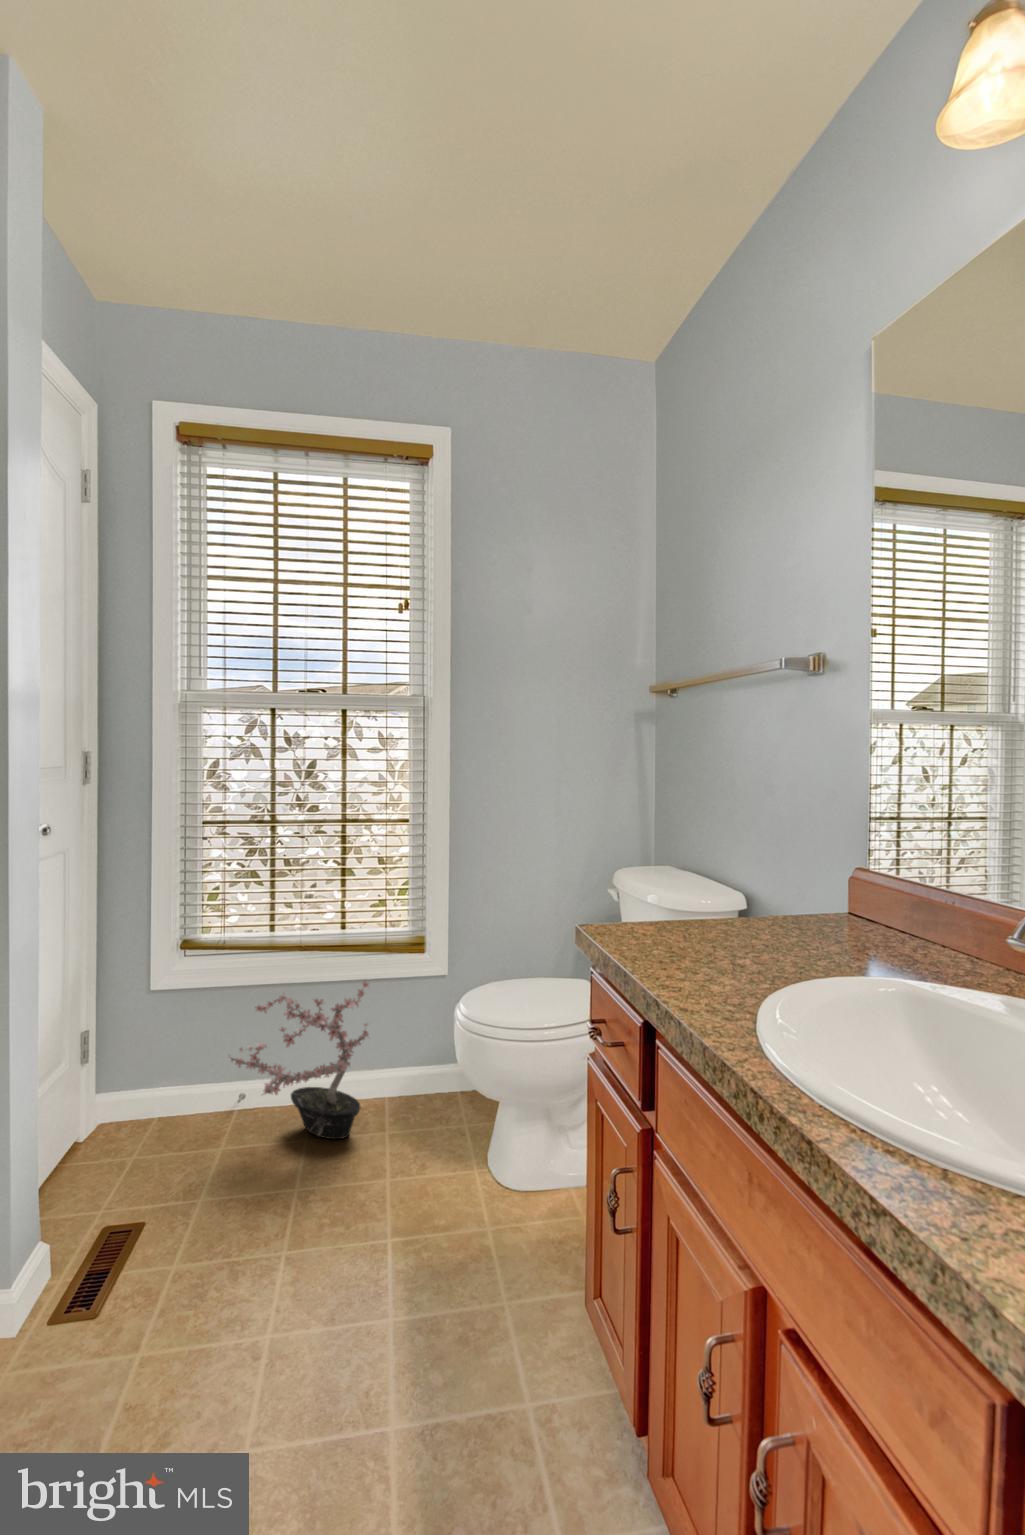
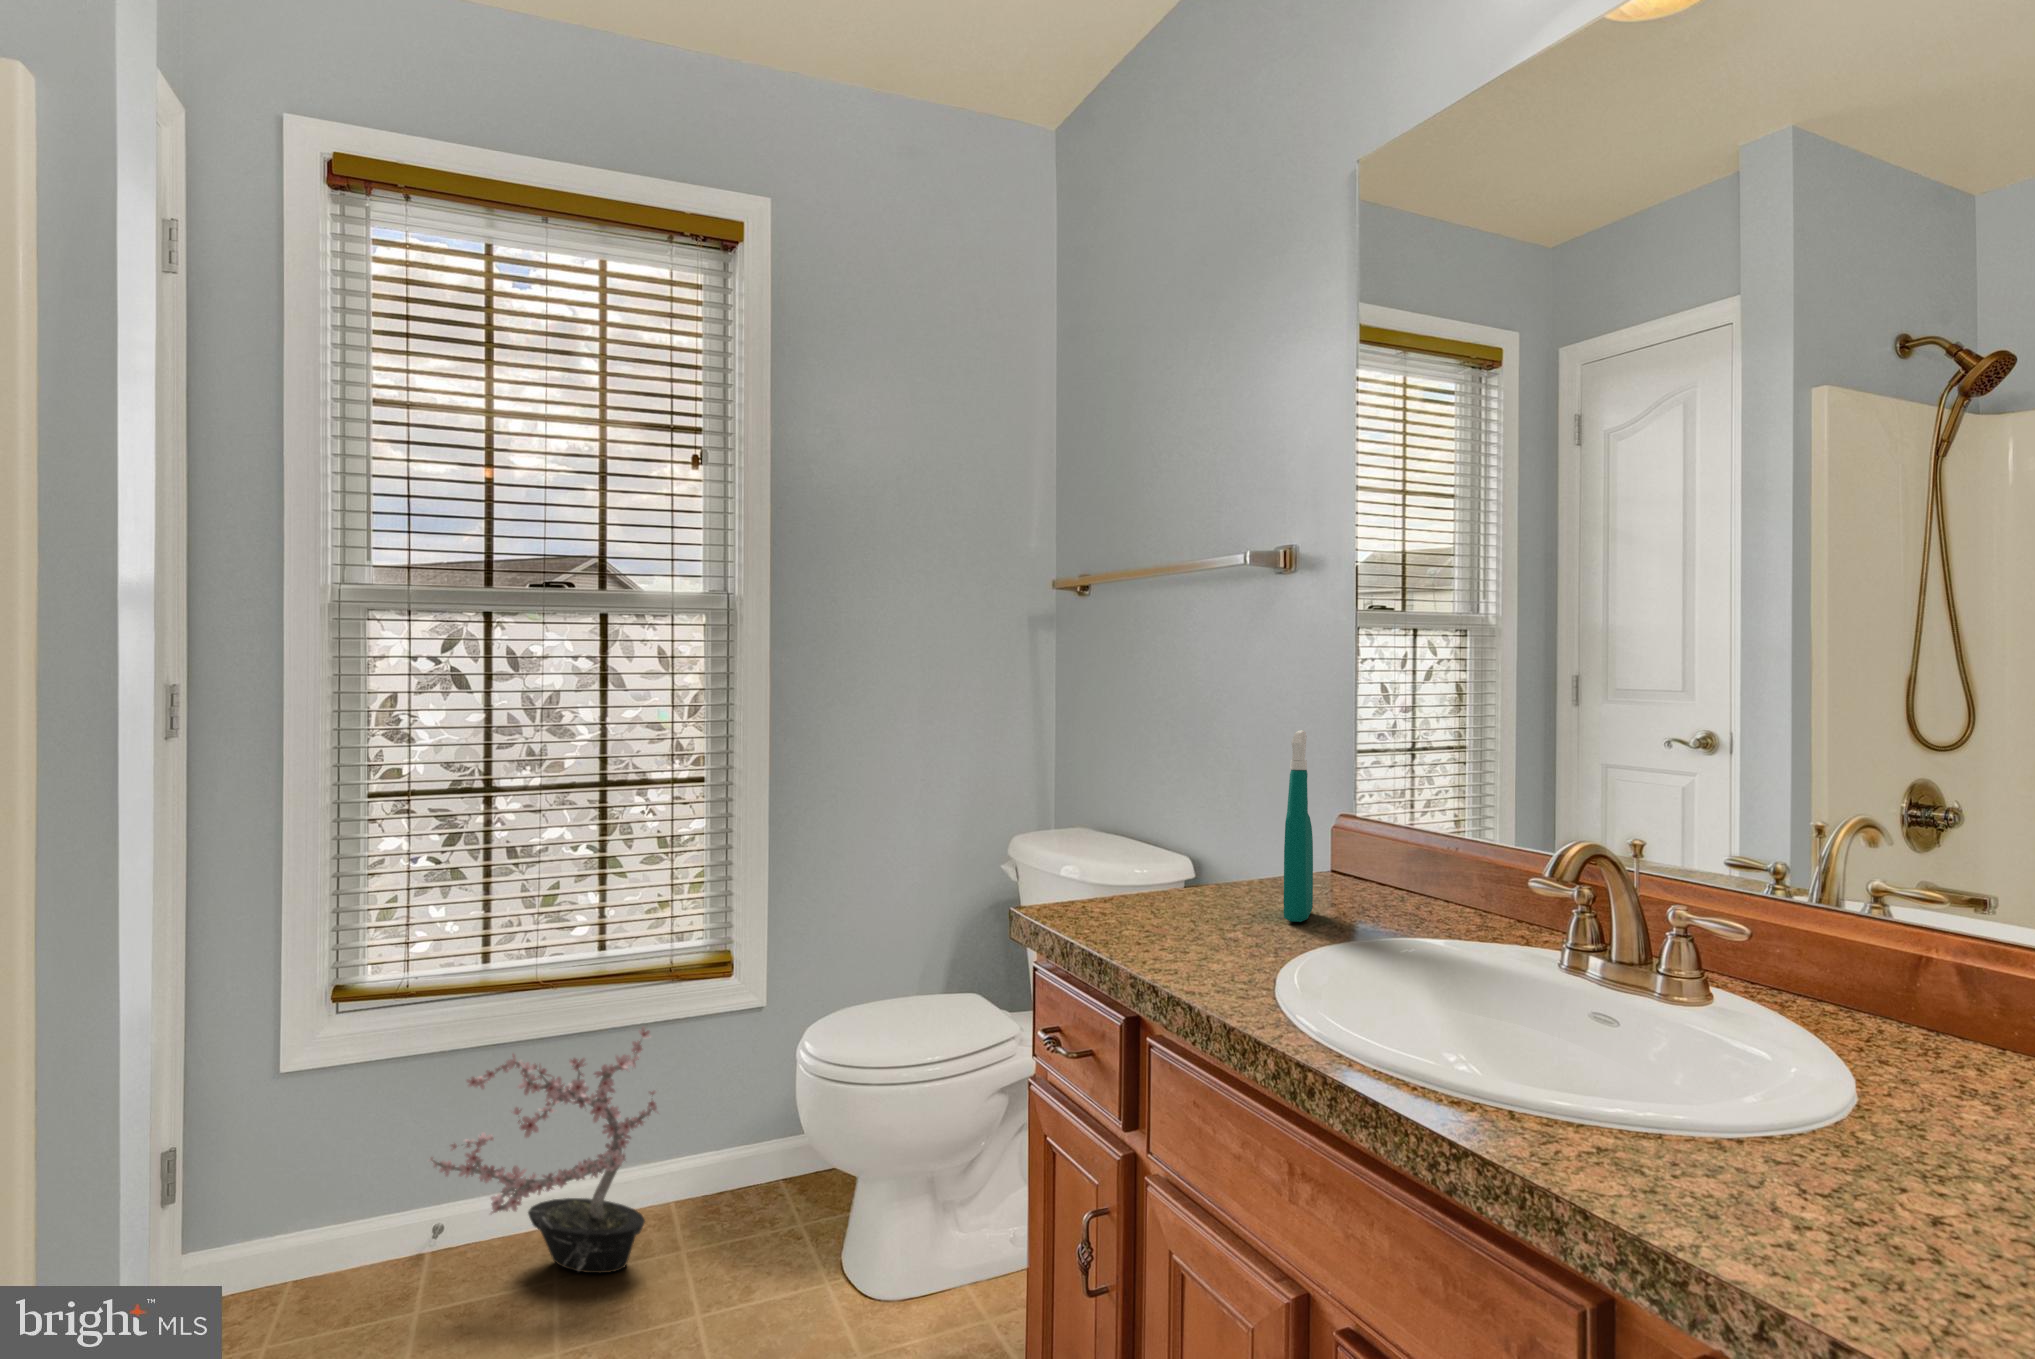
spray bottle: none [779,796,808,948] -> present [1284,730,1313,922]

